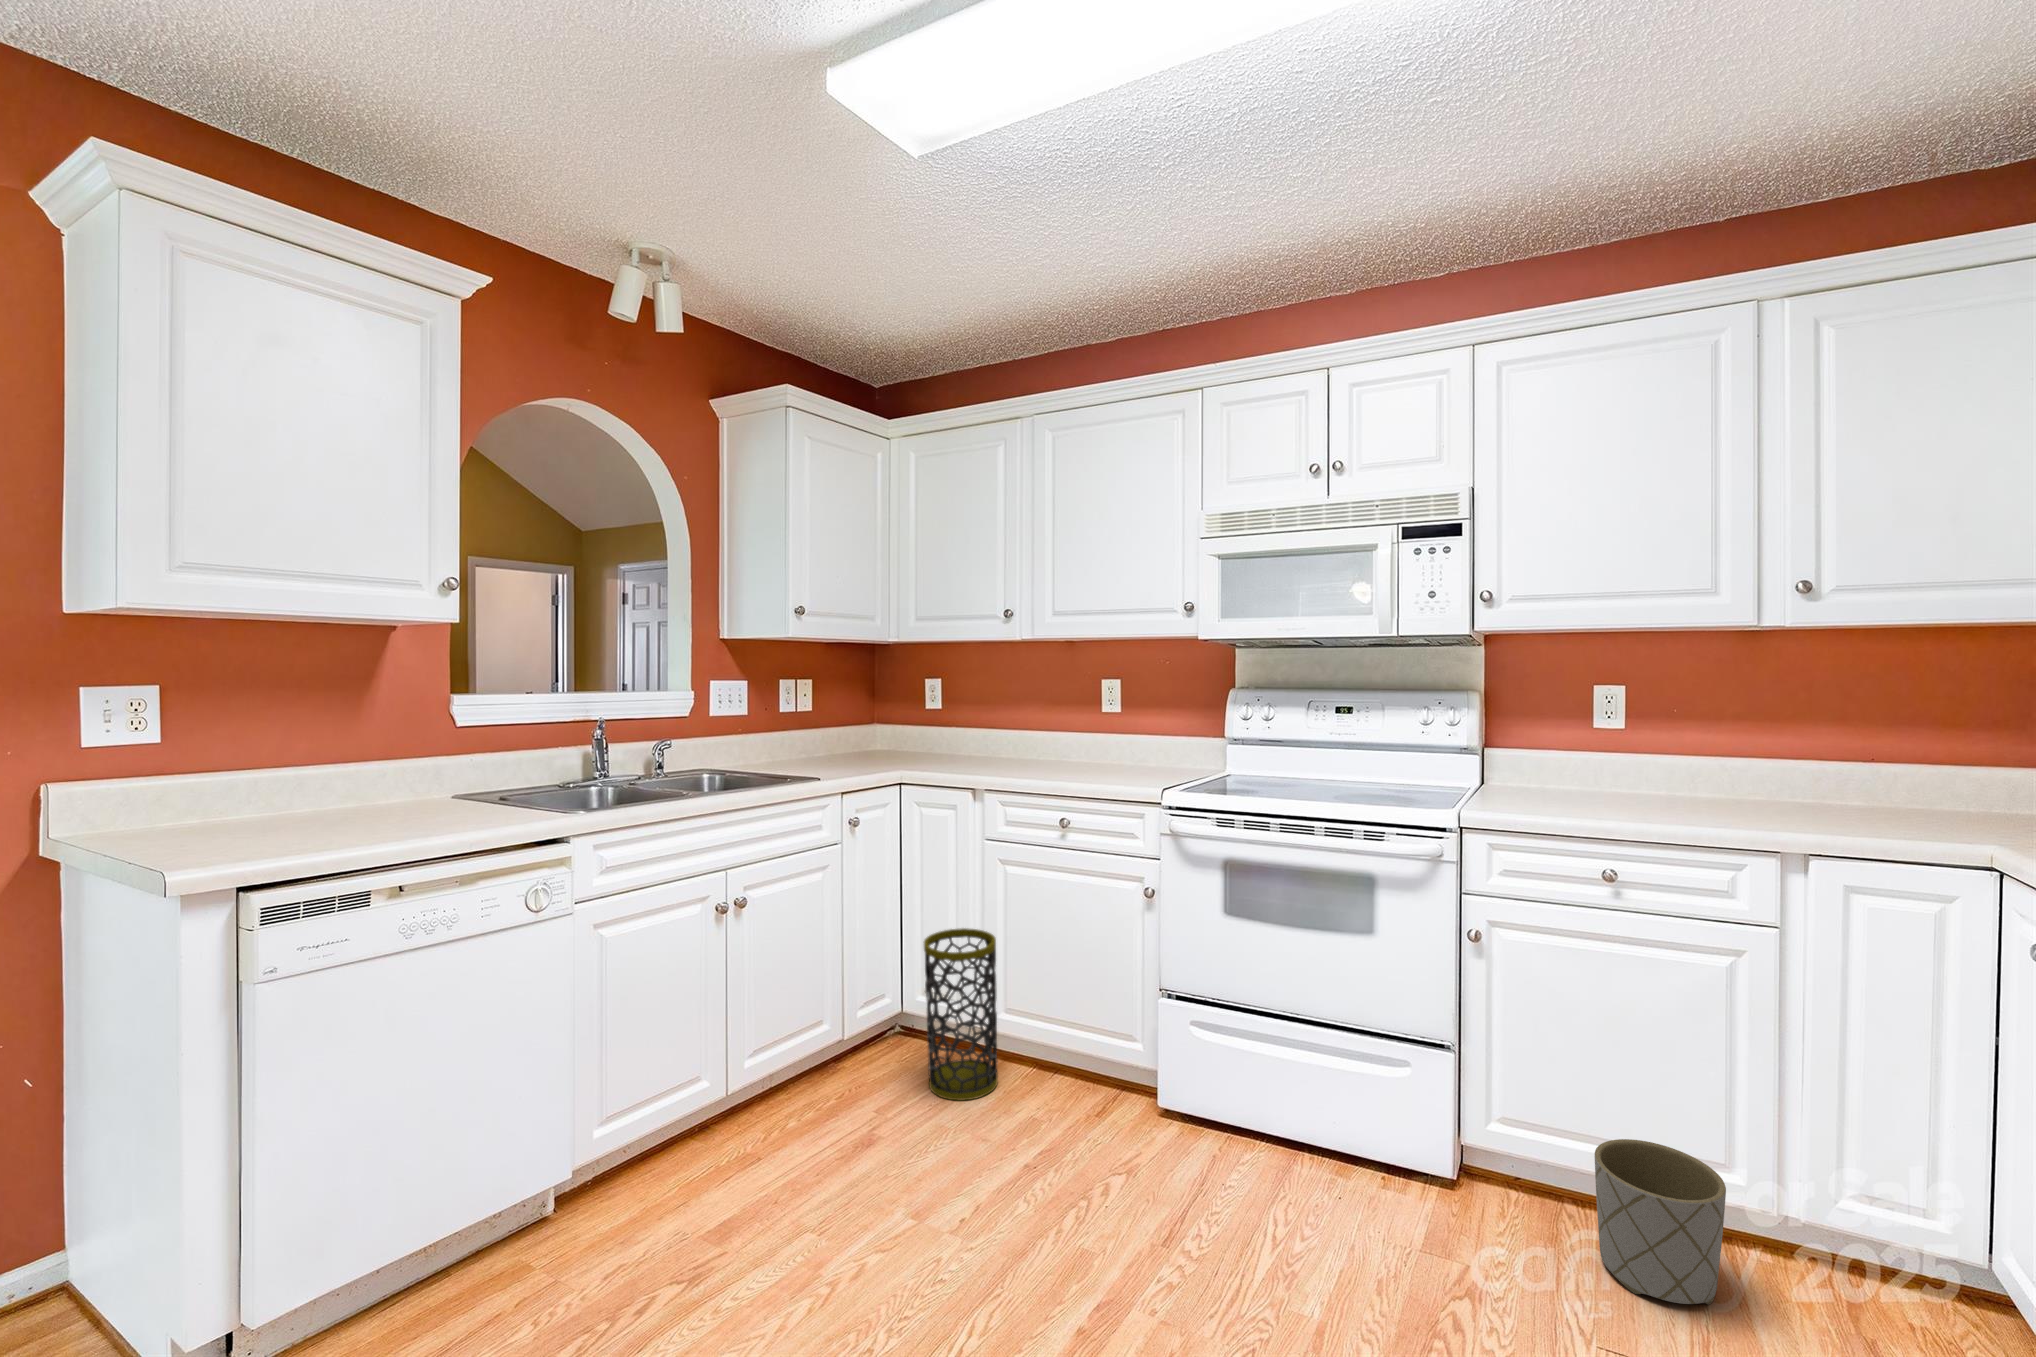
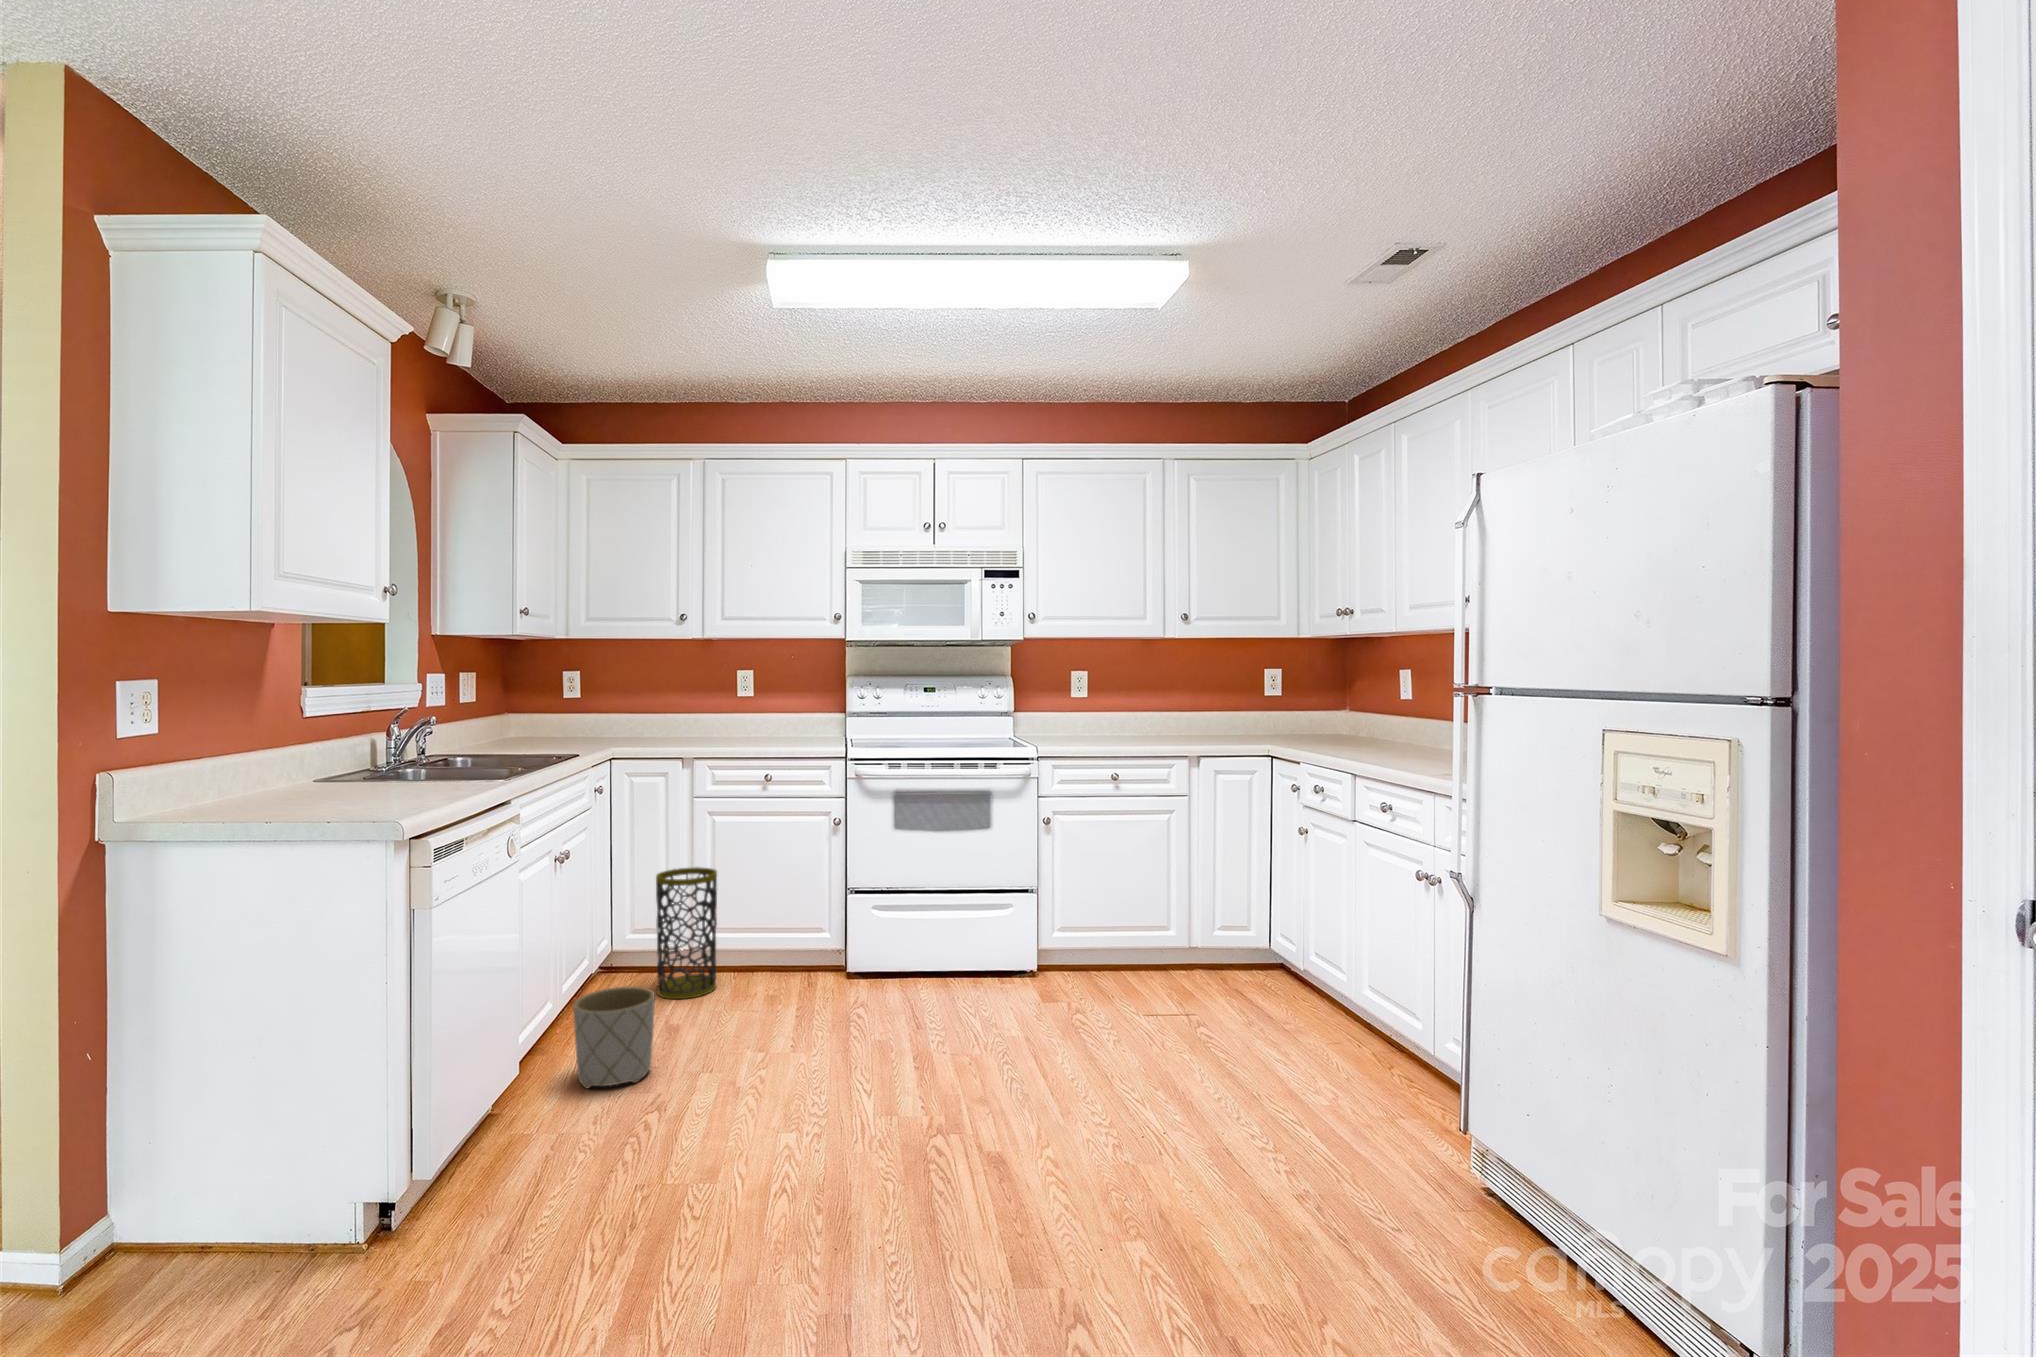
planter: present [1595,1139,1726,1305] -> present [573,986,655,1088]

